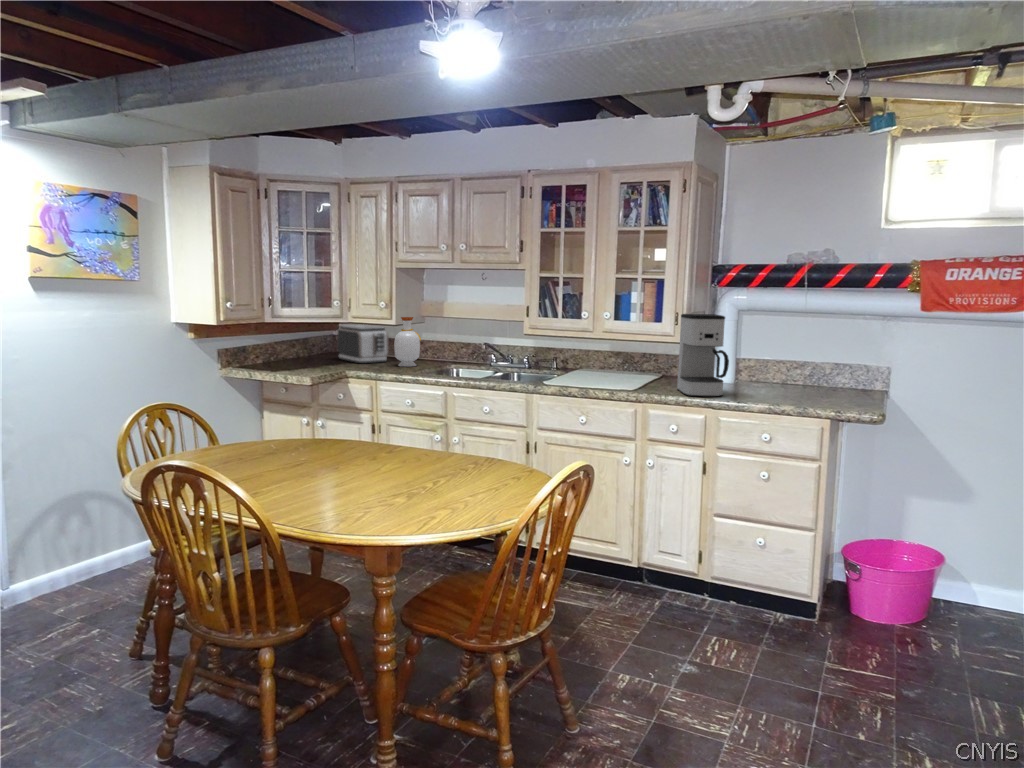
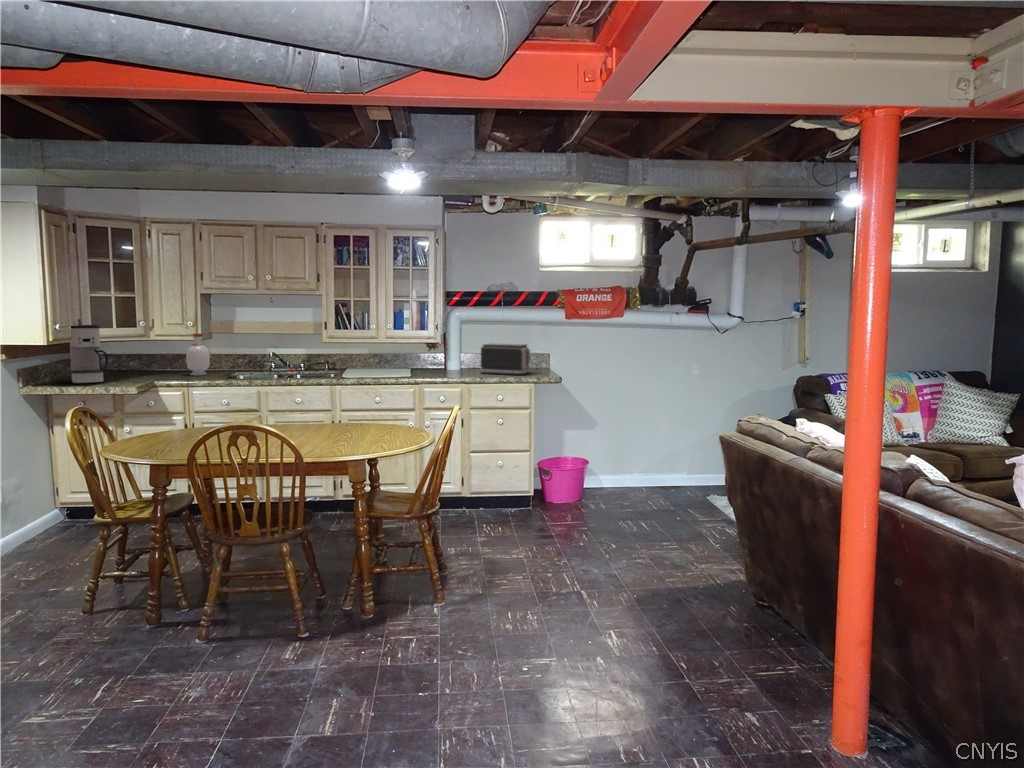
coffee maker: present [677,314,729,397] -> present [69,325,108,384]
toaster: present [338,325,389,363] -> present [481,343,530,375]

